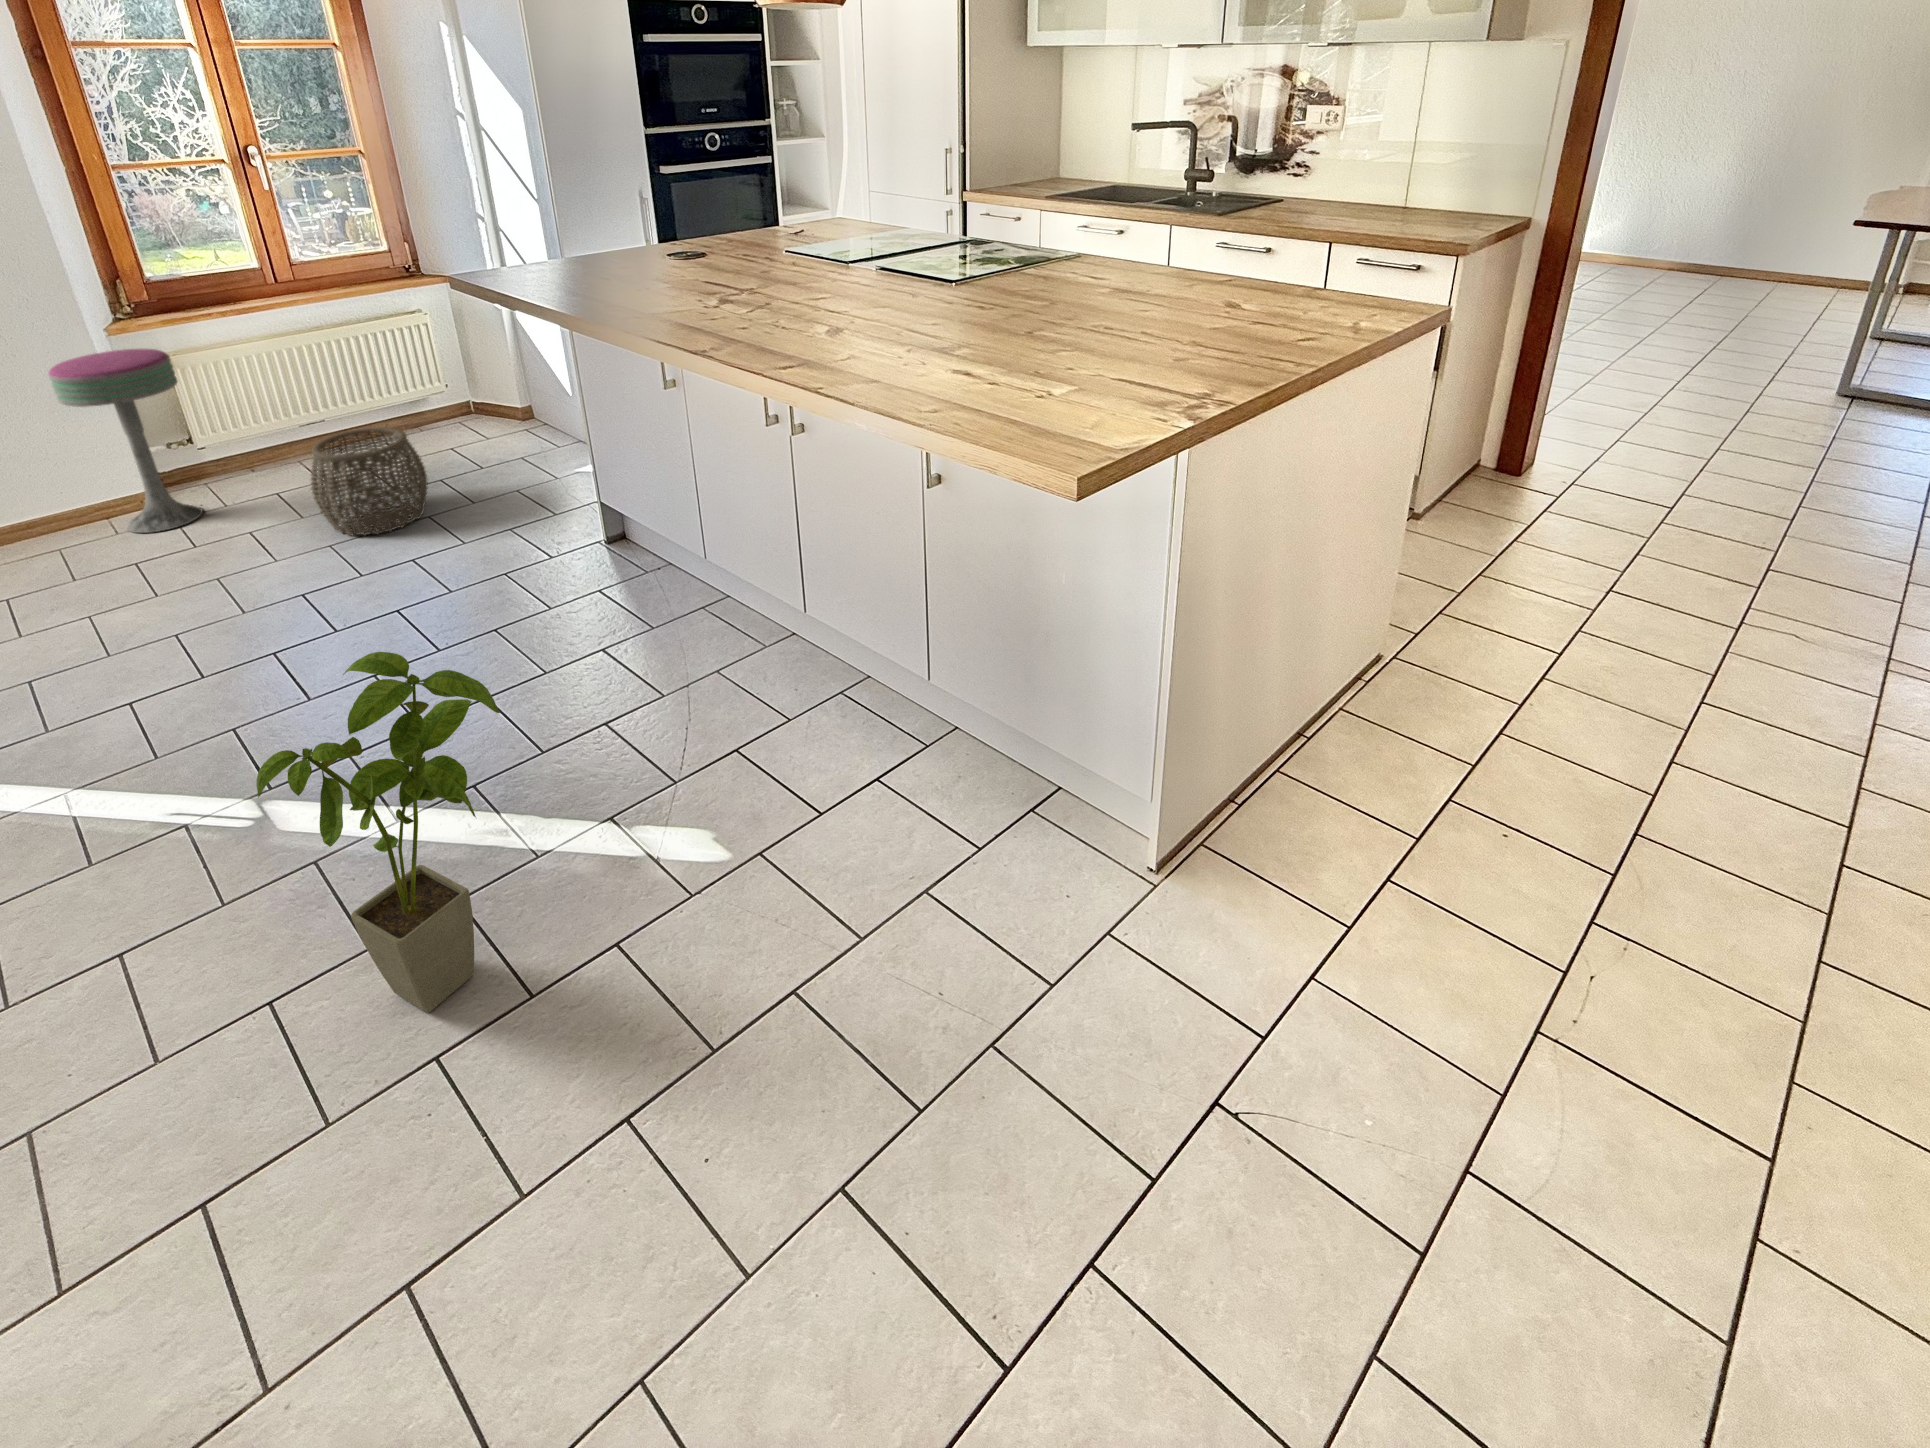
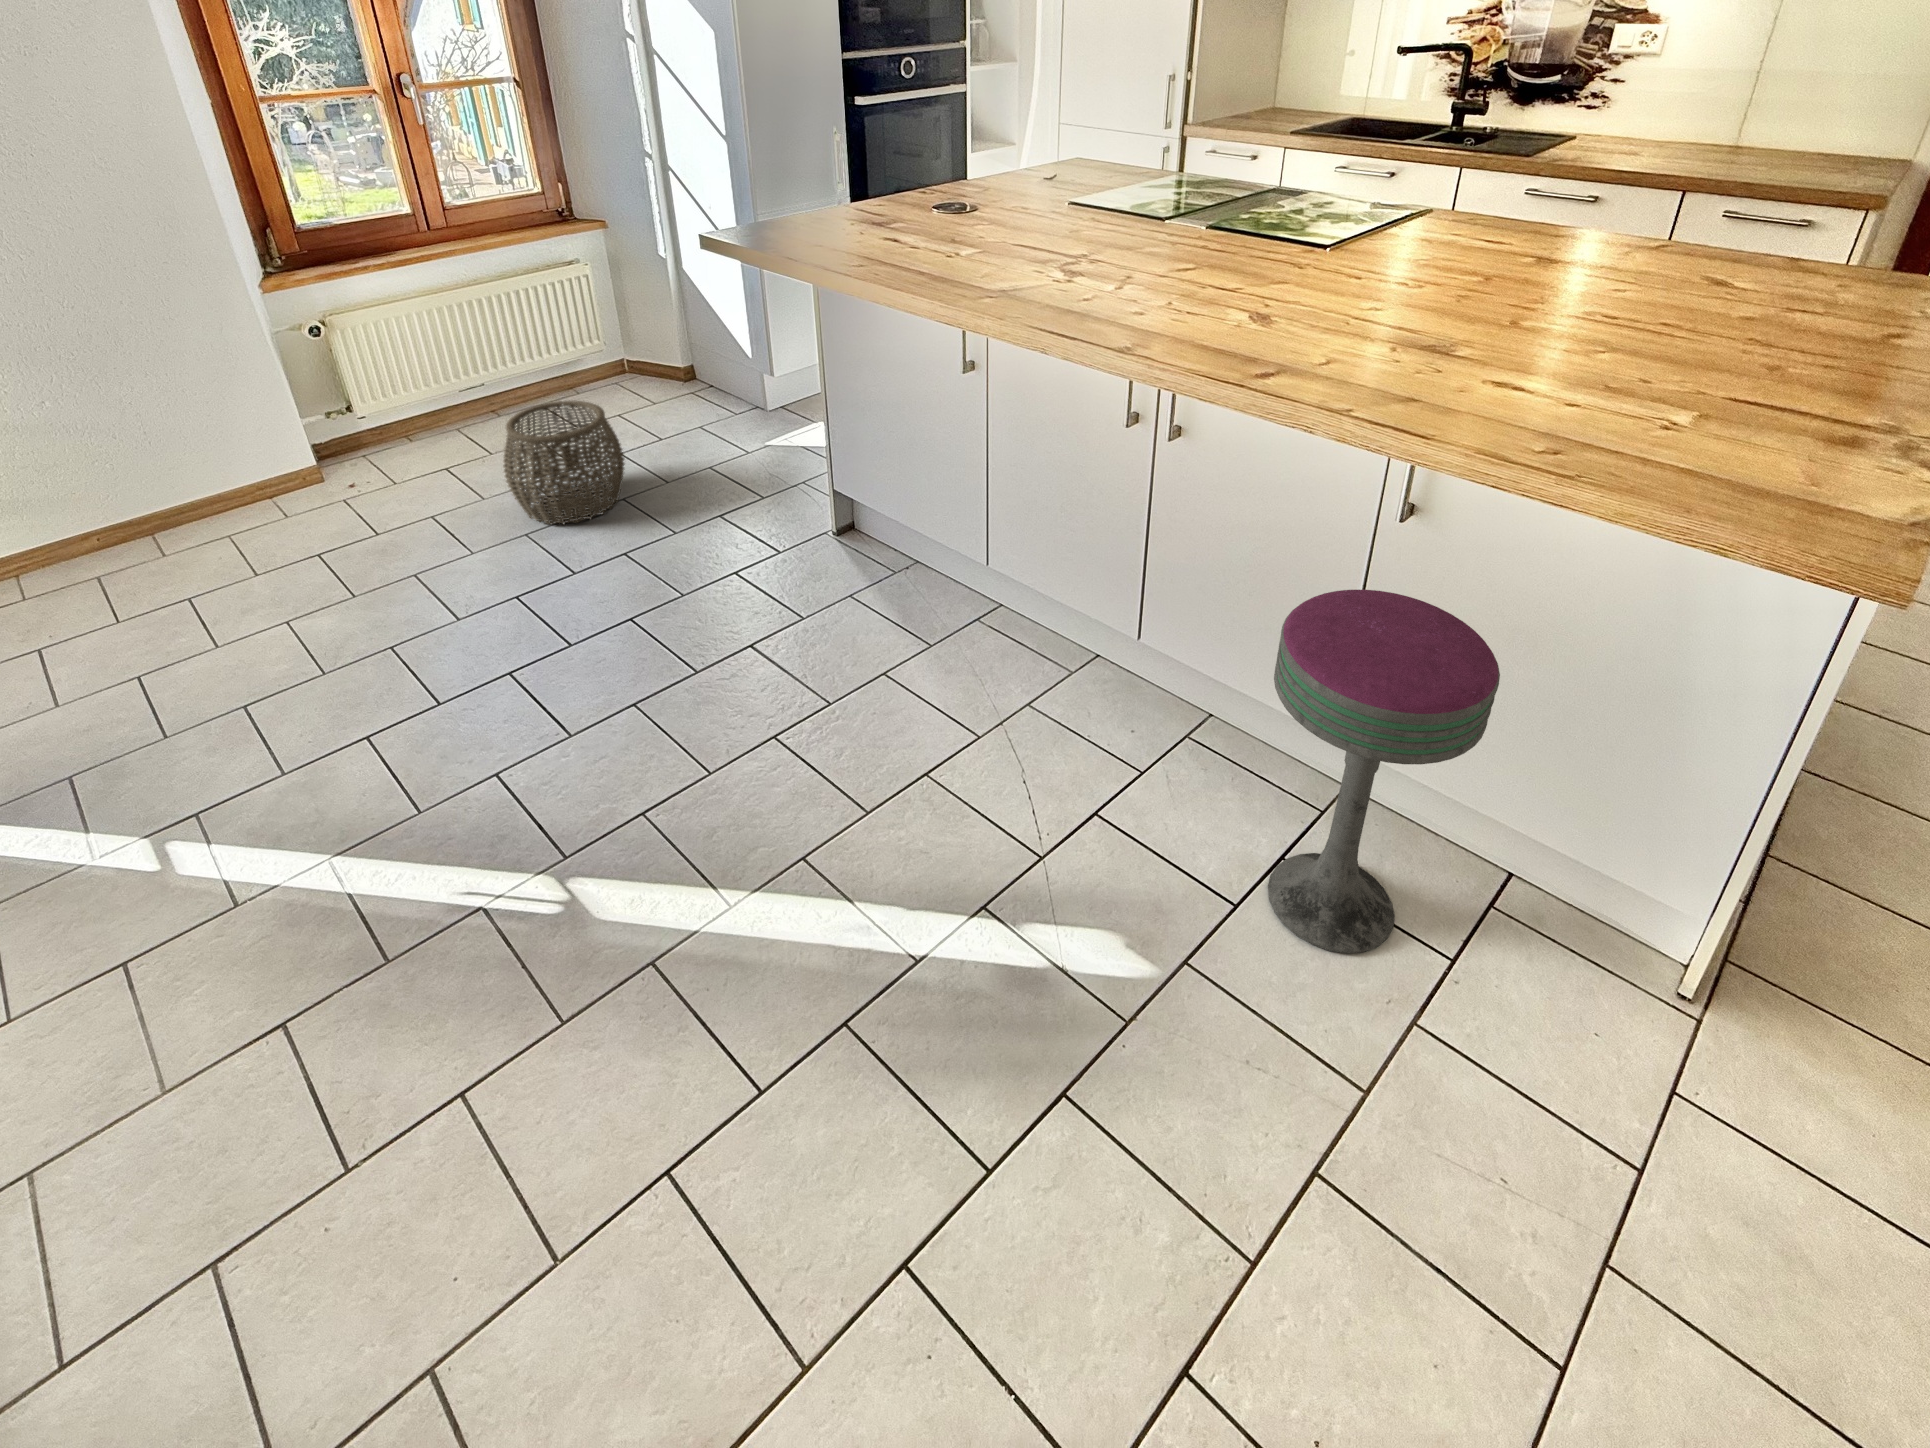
bar stool: present [48,349,203,533] -> present [1268,590,1500,953]
house plant: present [256,652,501,1013] -> none [739,787,1024,1189]

